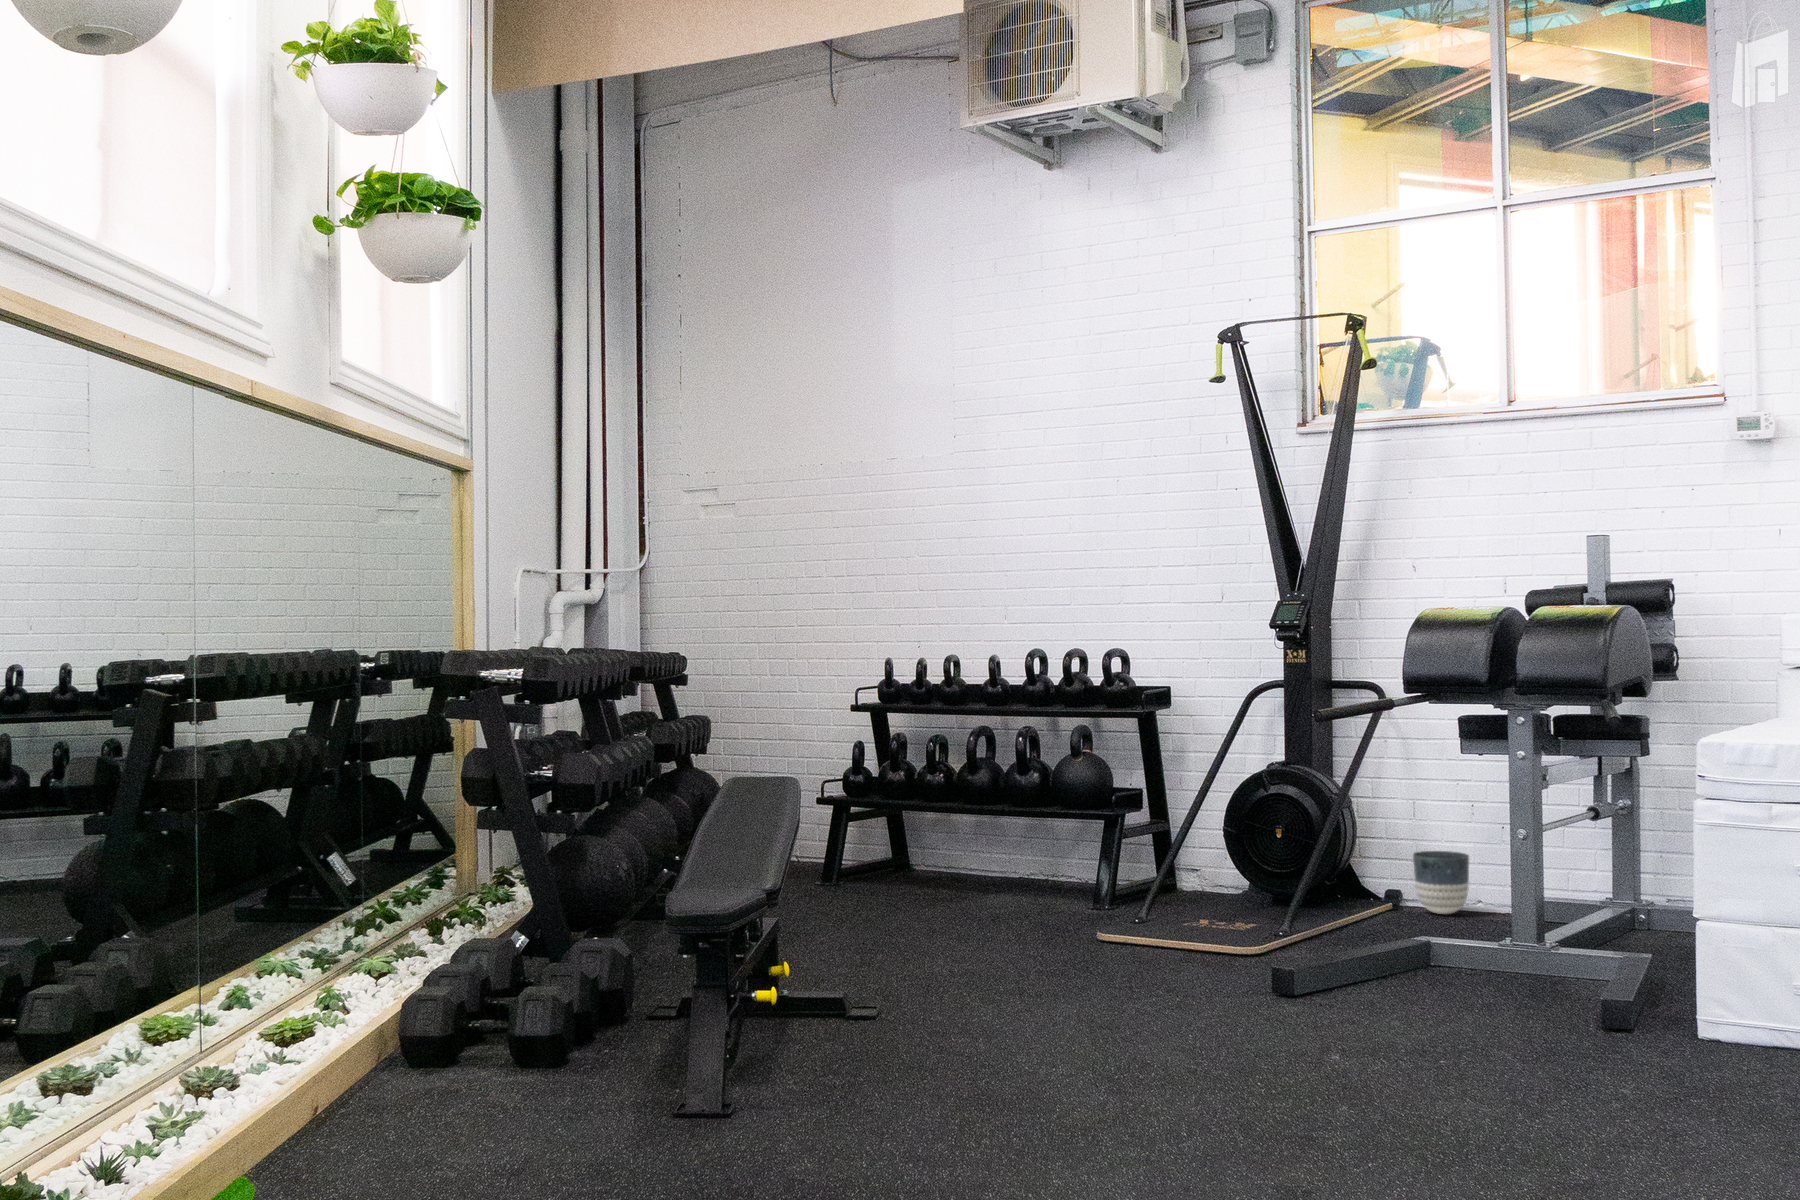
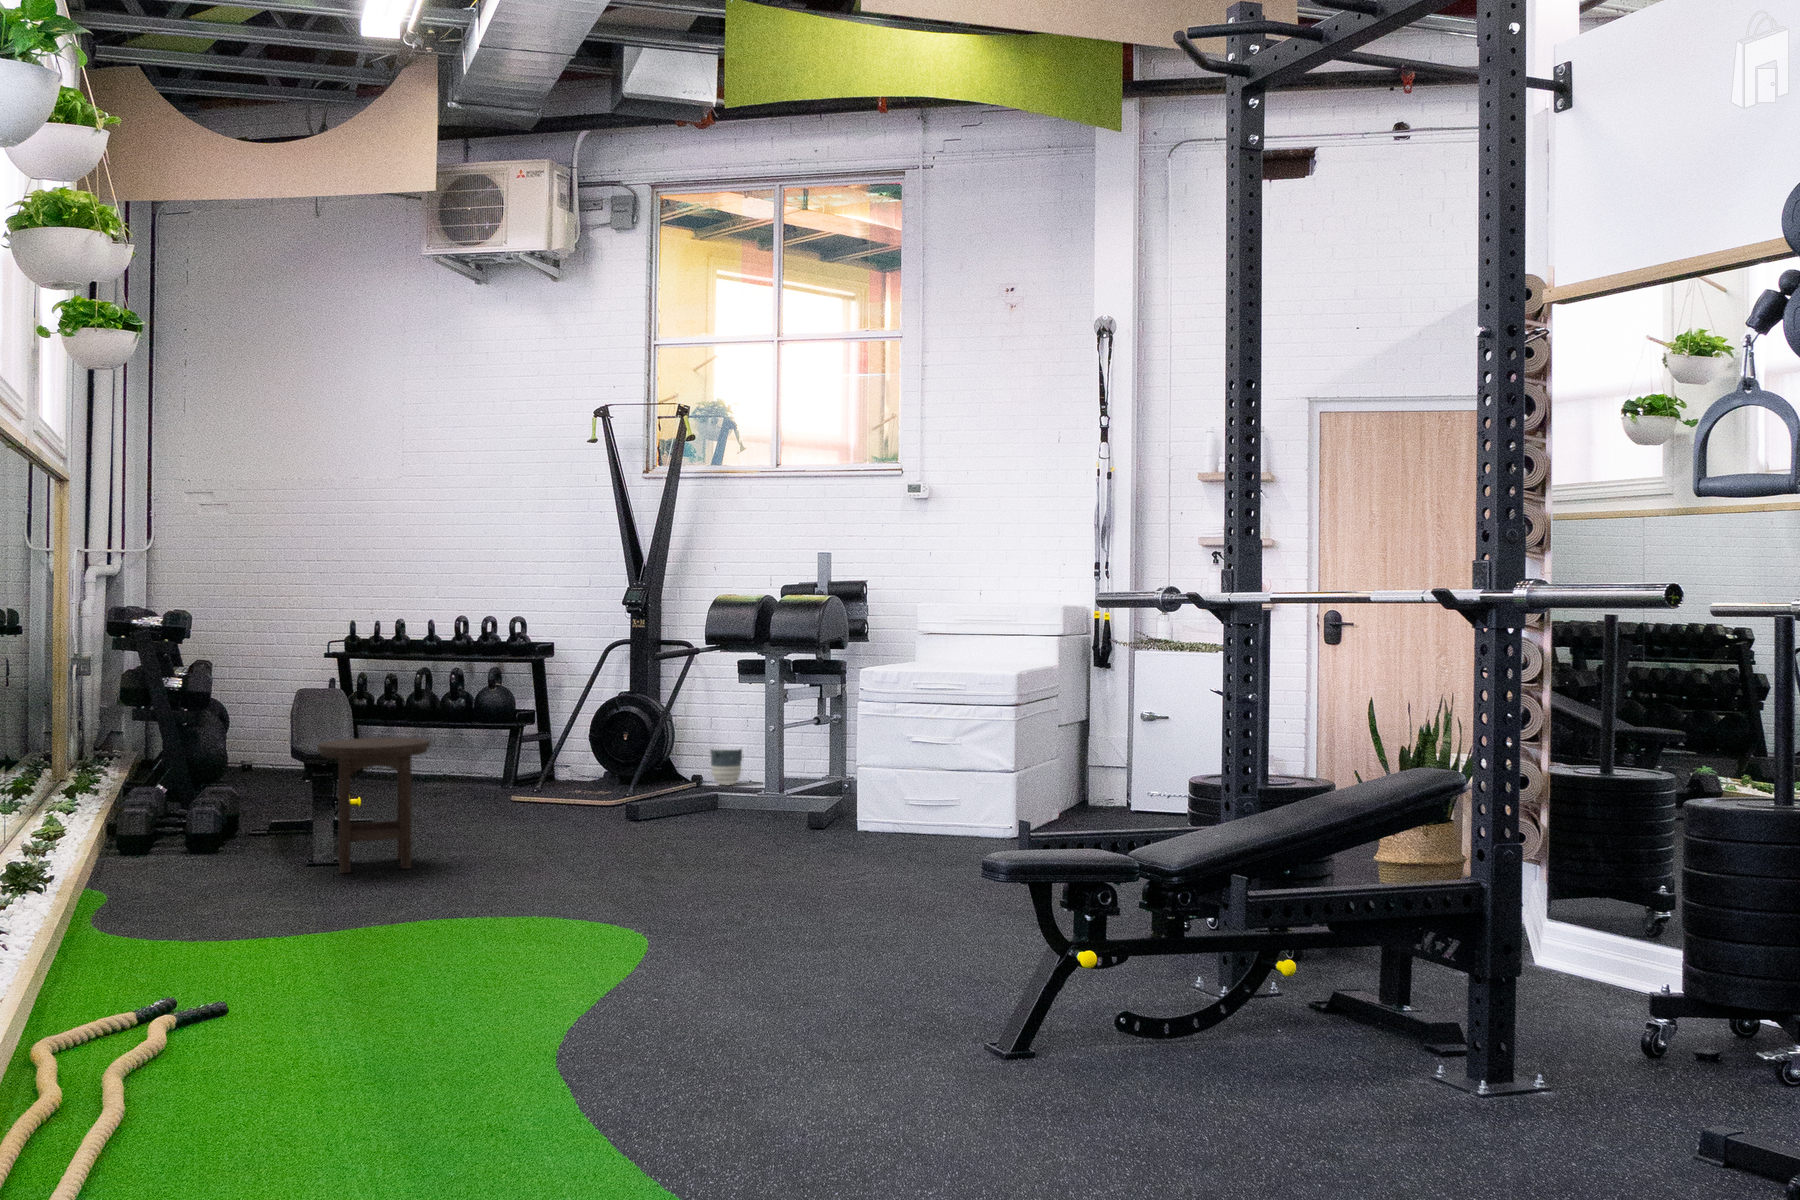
stool: none [764,844,932,1069] -> present [317,737,430,873]

